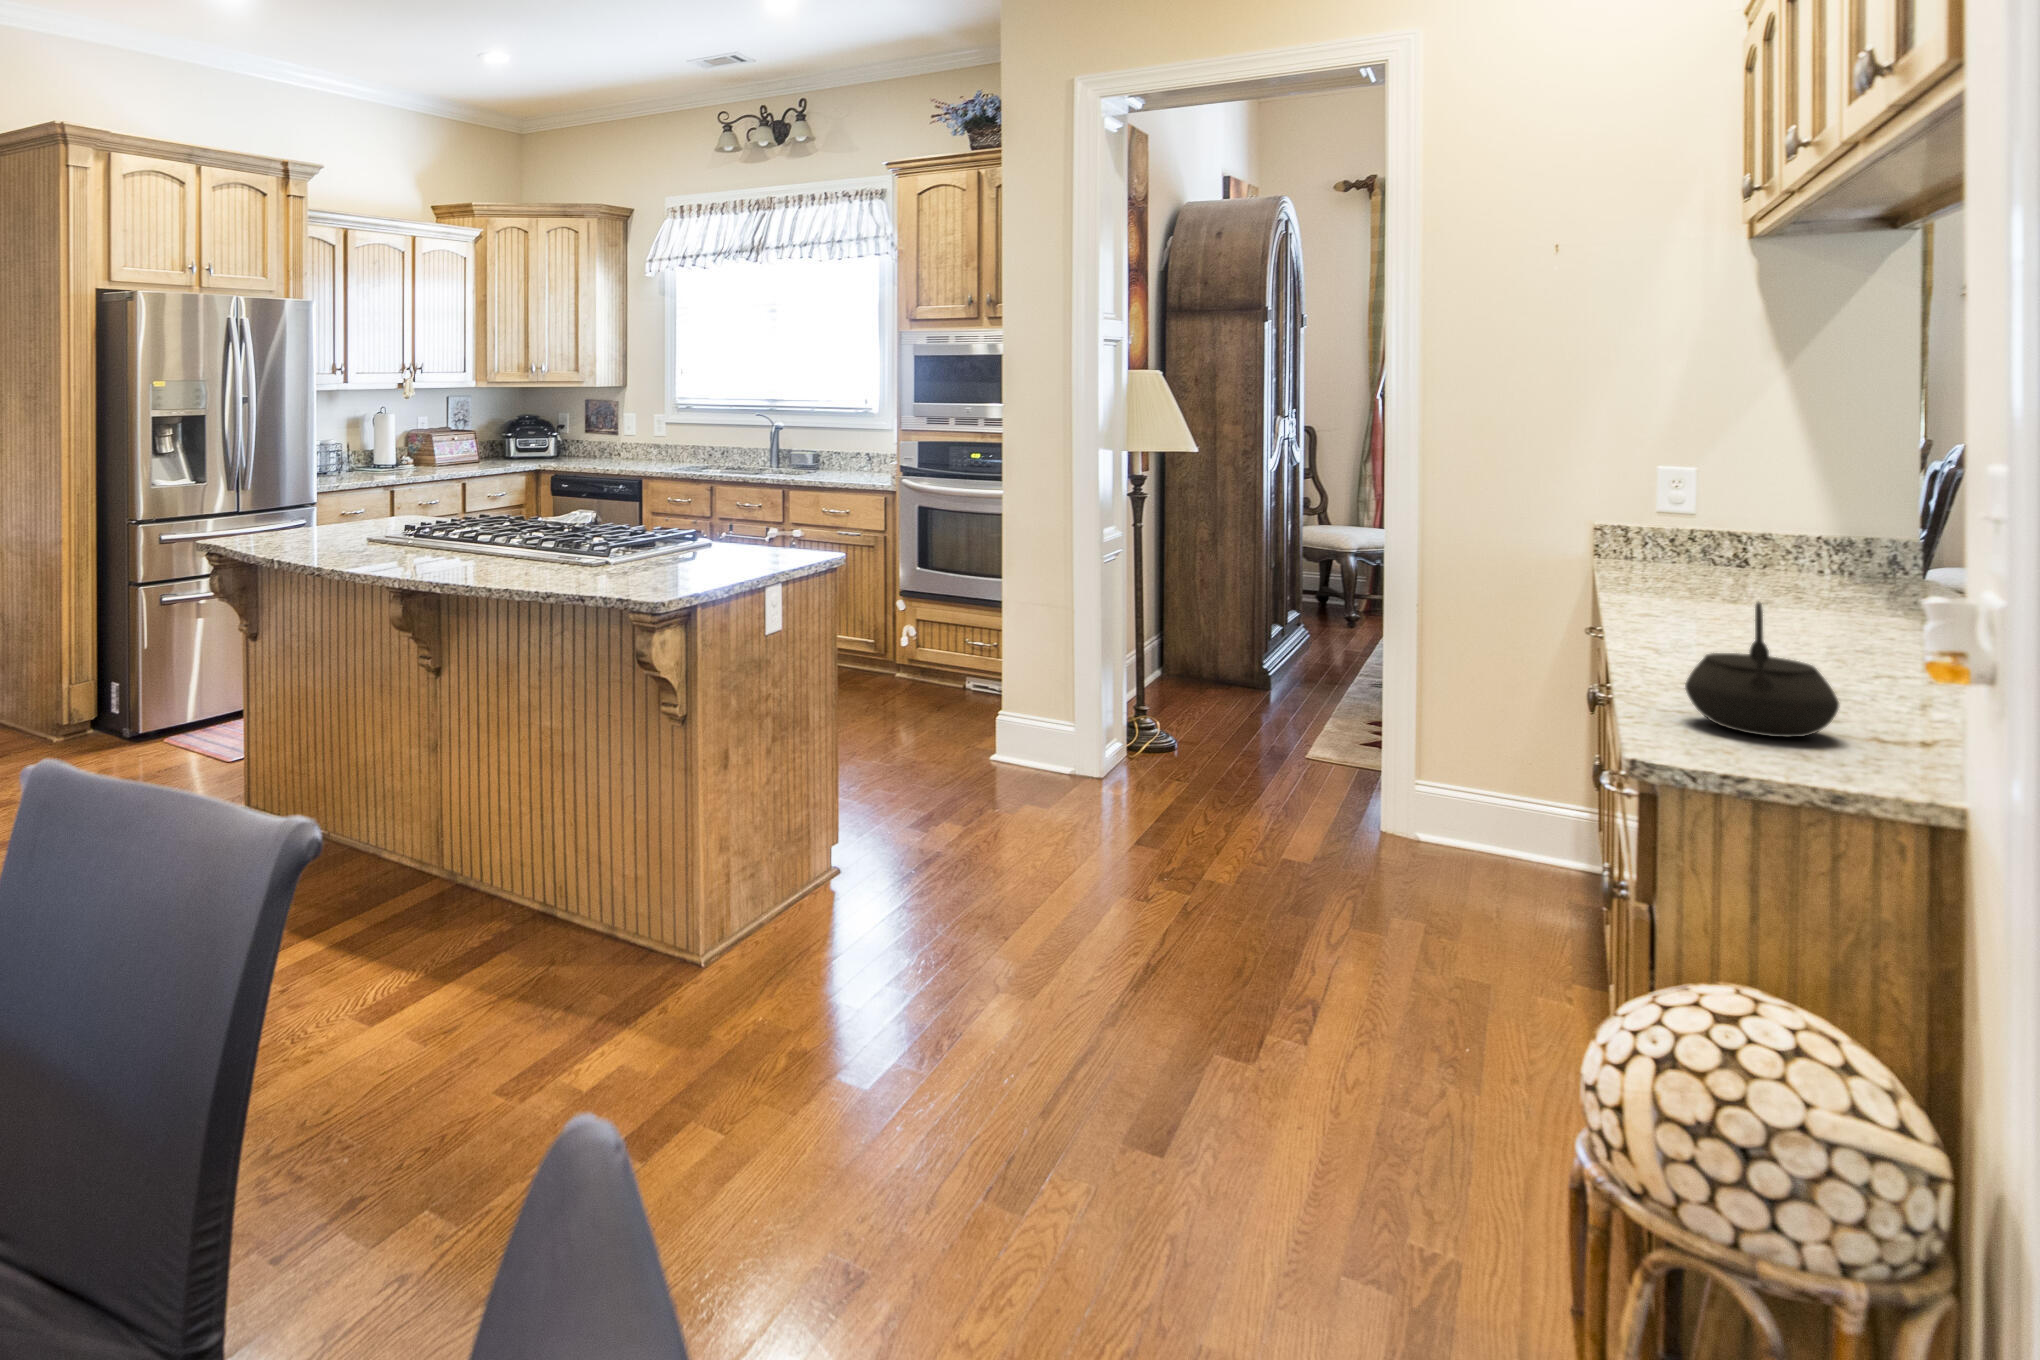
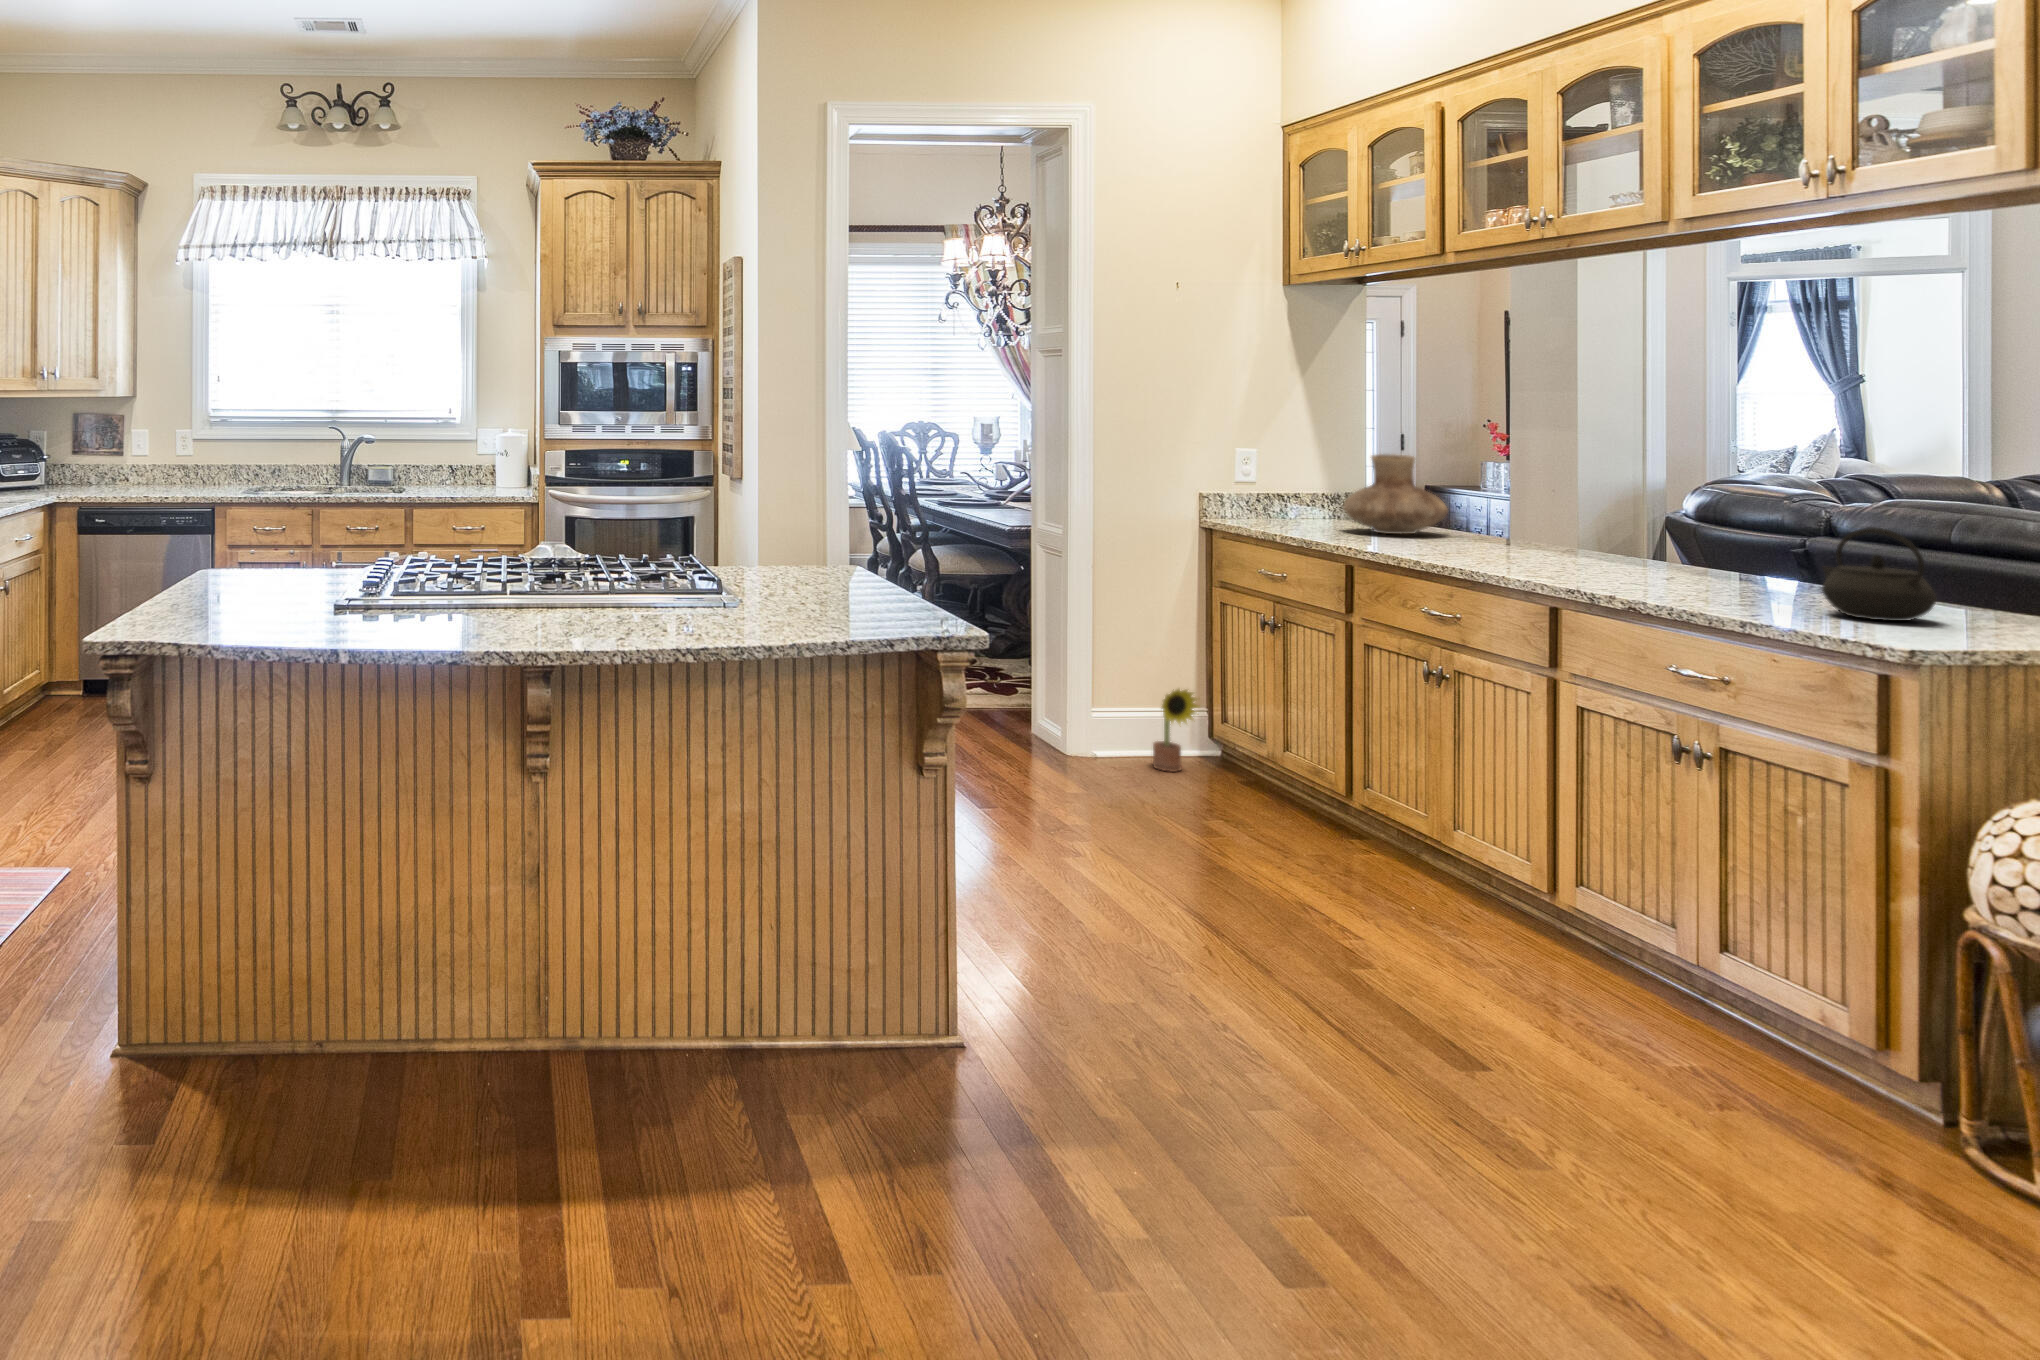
vase: none [1675,483,1844,597] -> present [1343,454,1448,534]
decorative plant: none [1446,764,1514,871] -> present [1153,689,1198,772]

